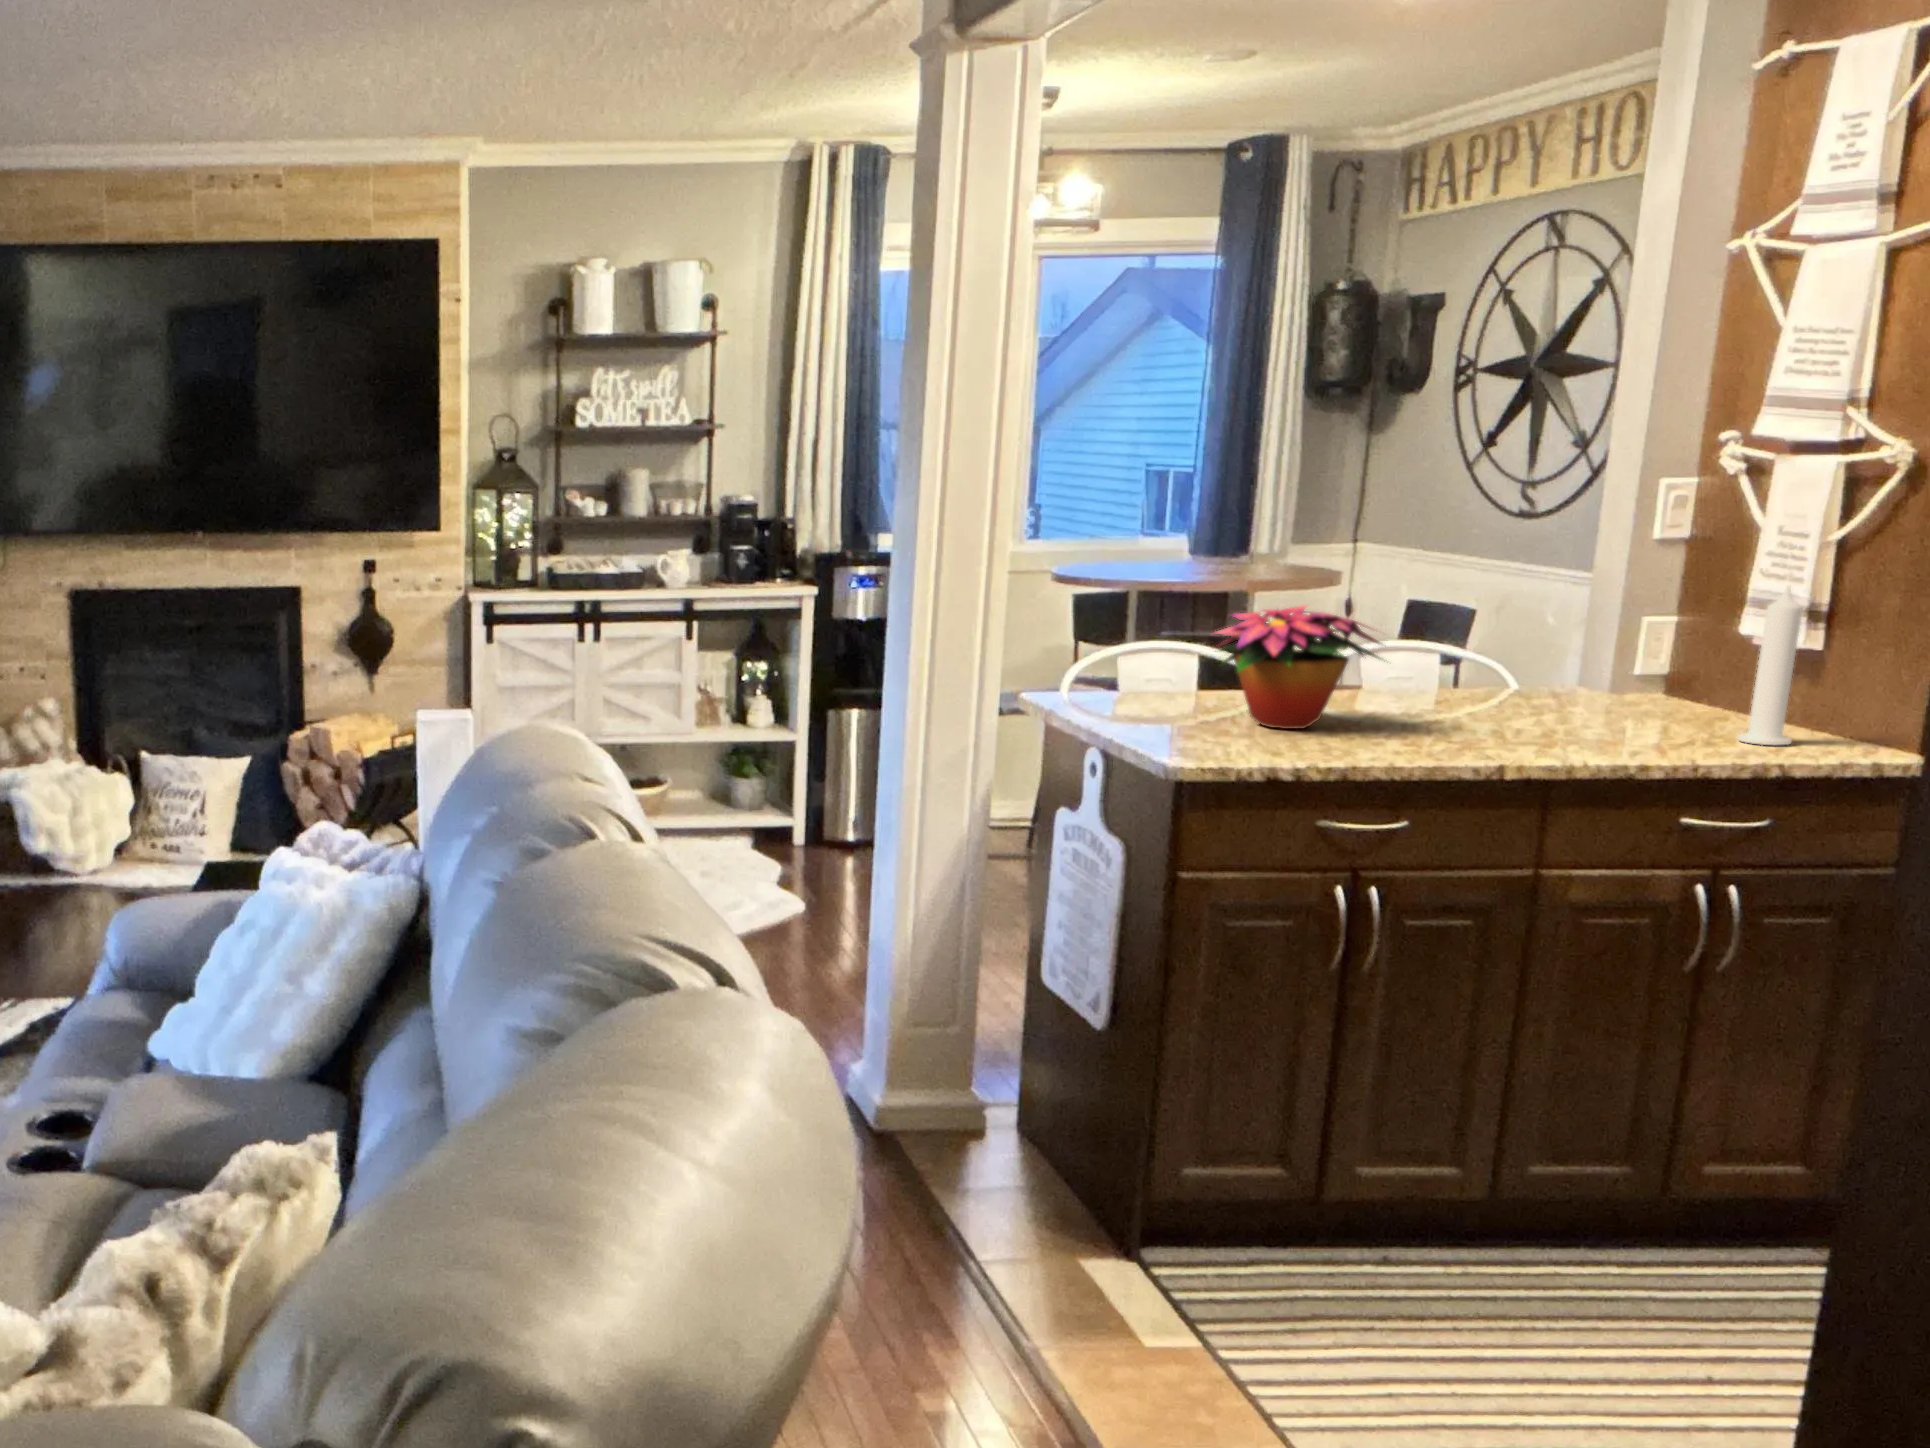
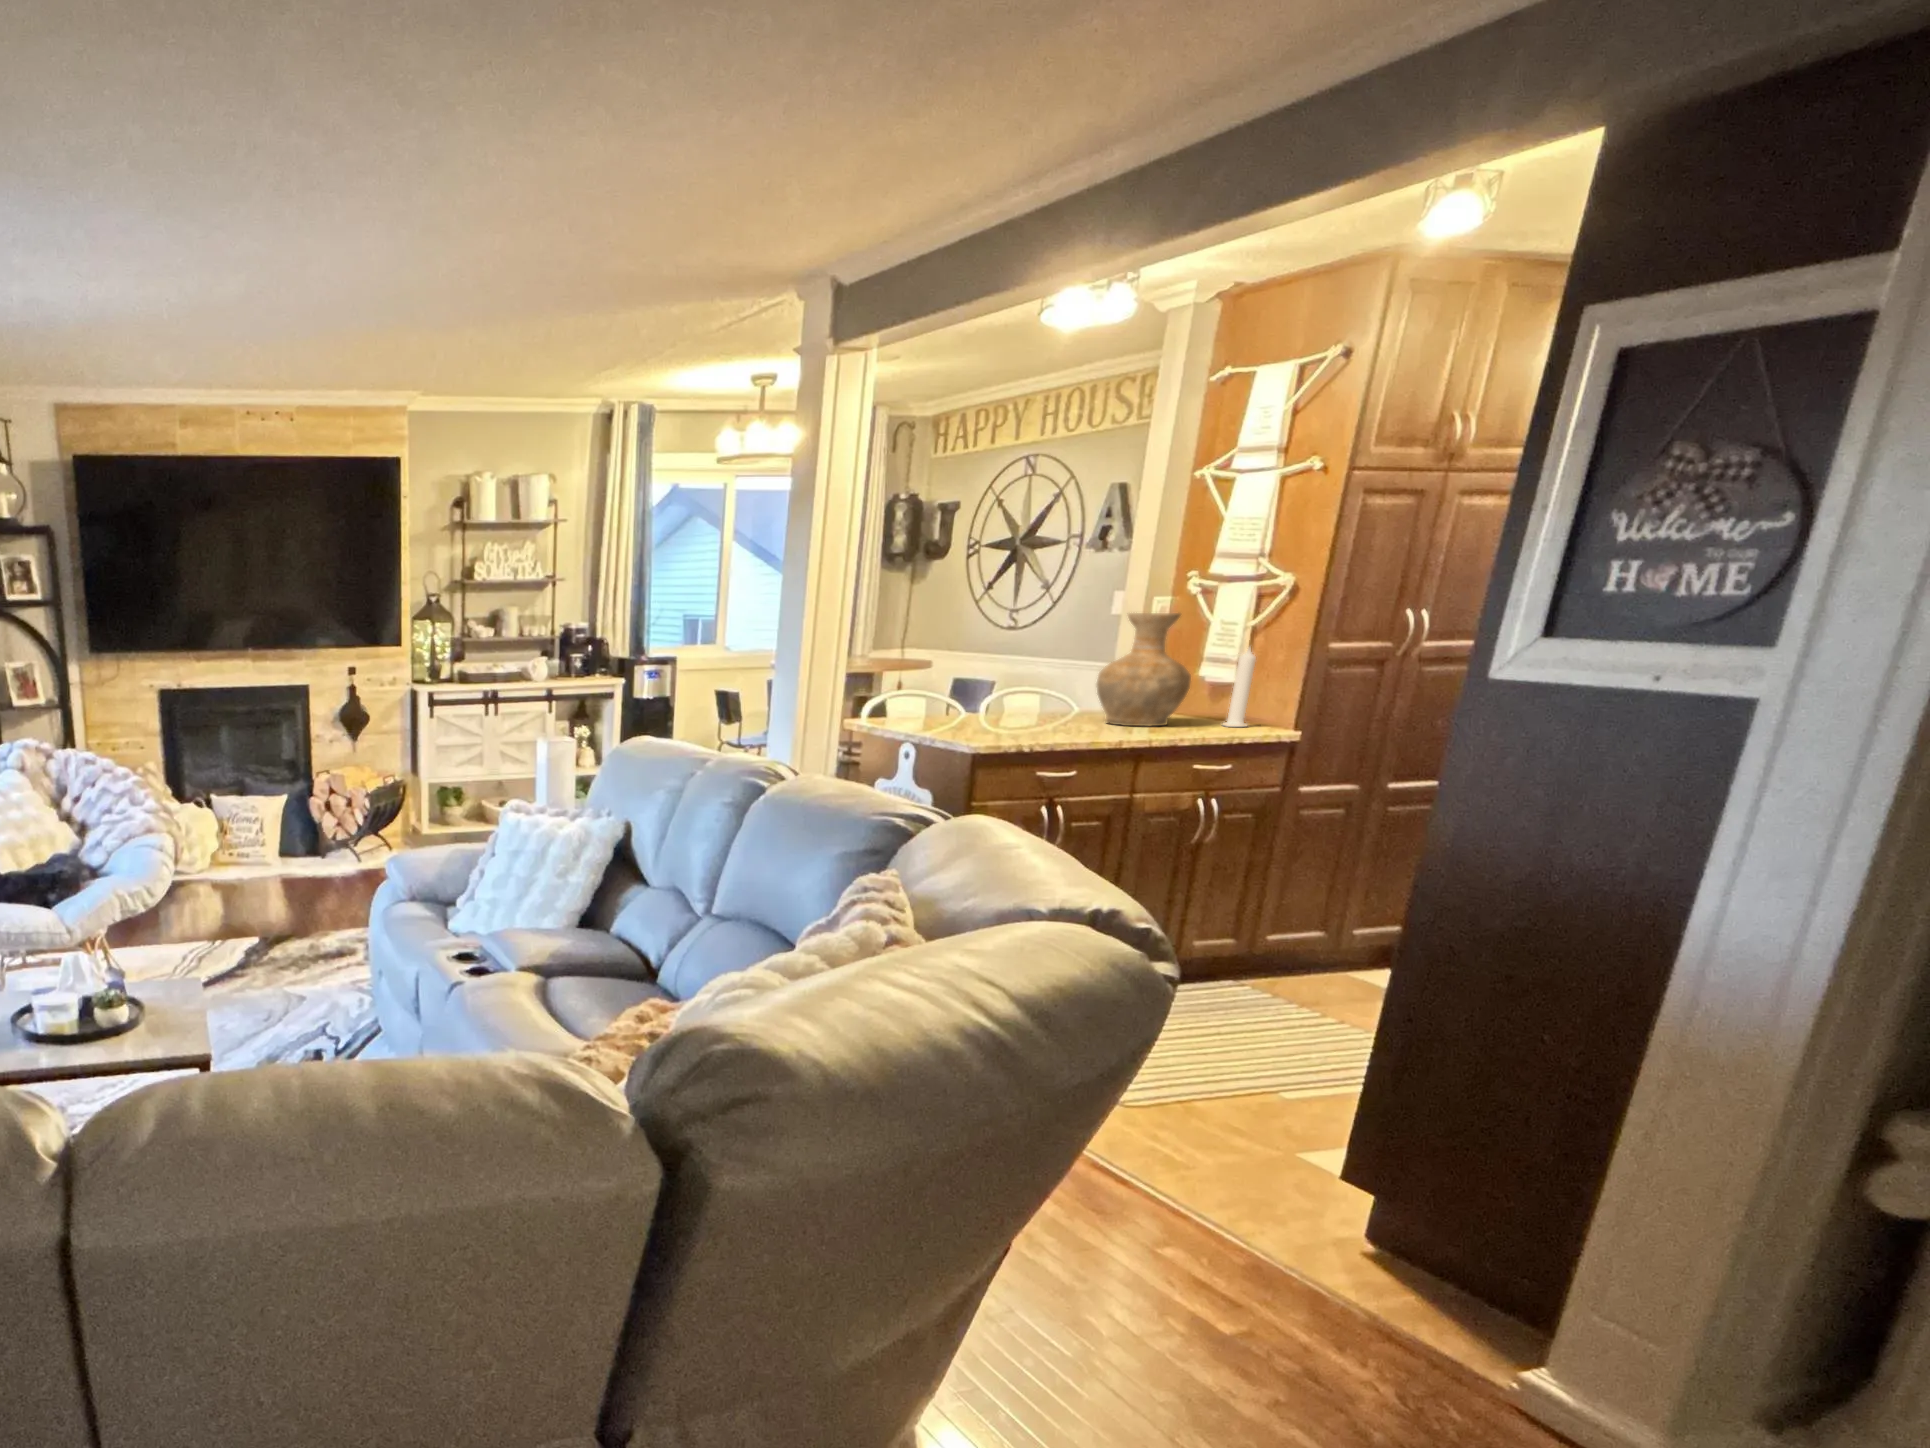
vase: none [1475,514,1667,735] -> present [1097,613,1191,726]
flower arrangement: present [1215,605,1381,729] -> none [963,662,1072,729]

